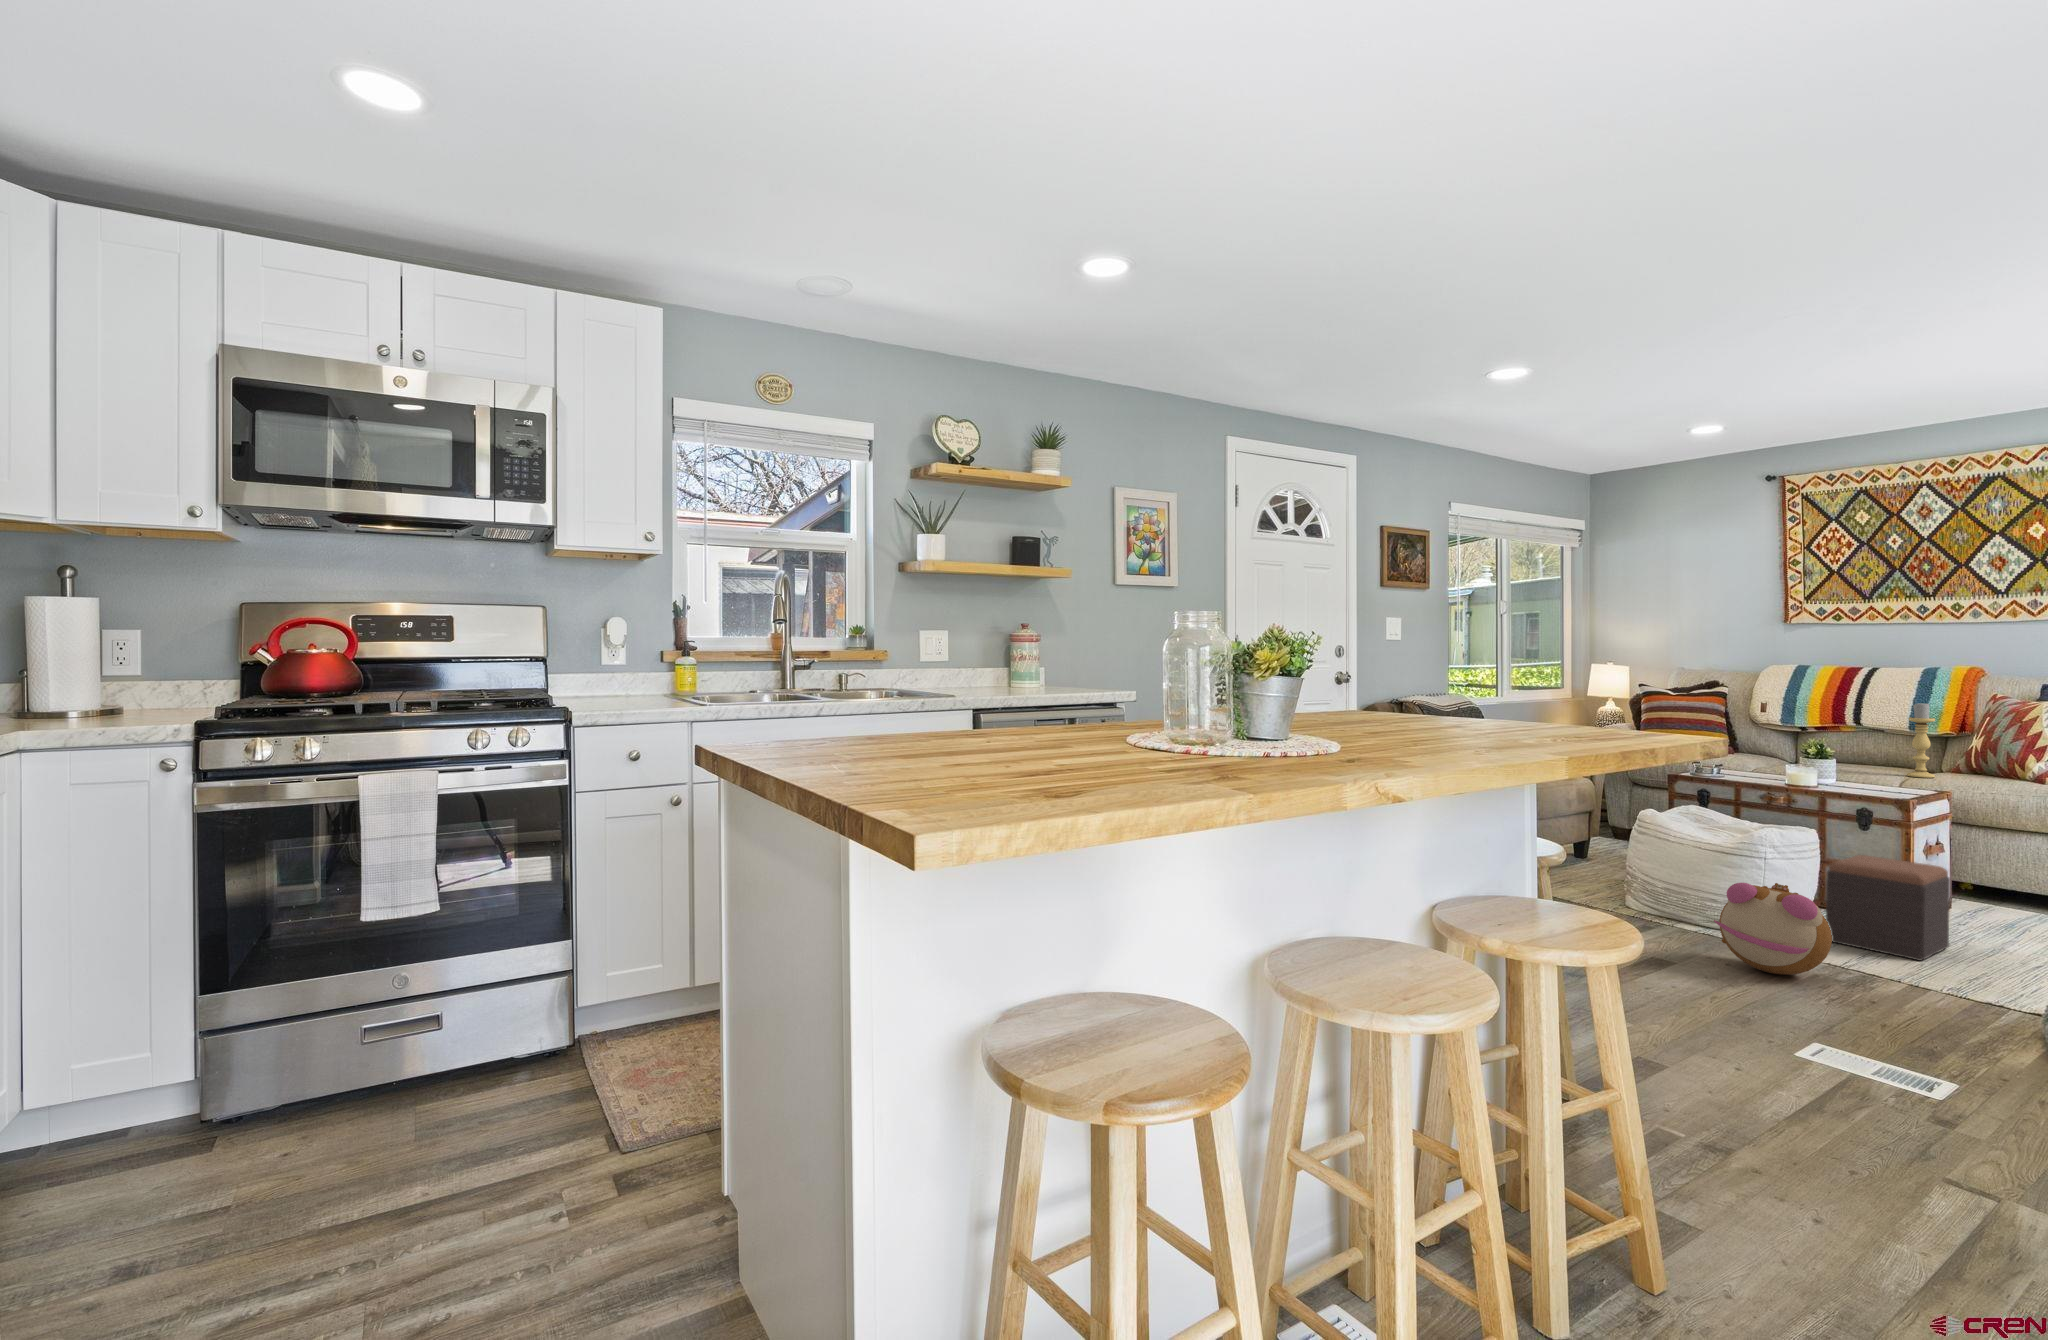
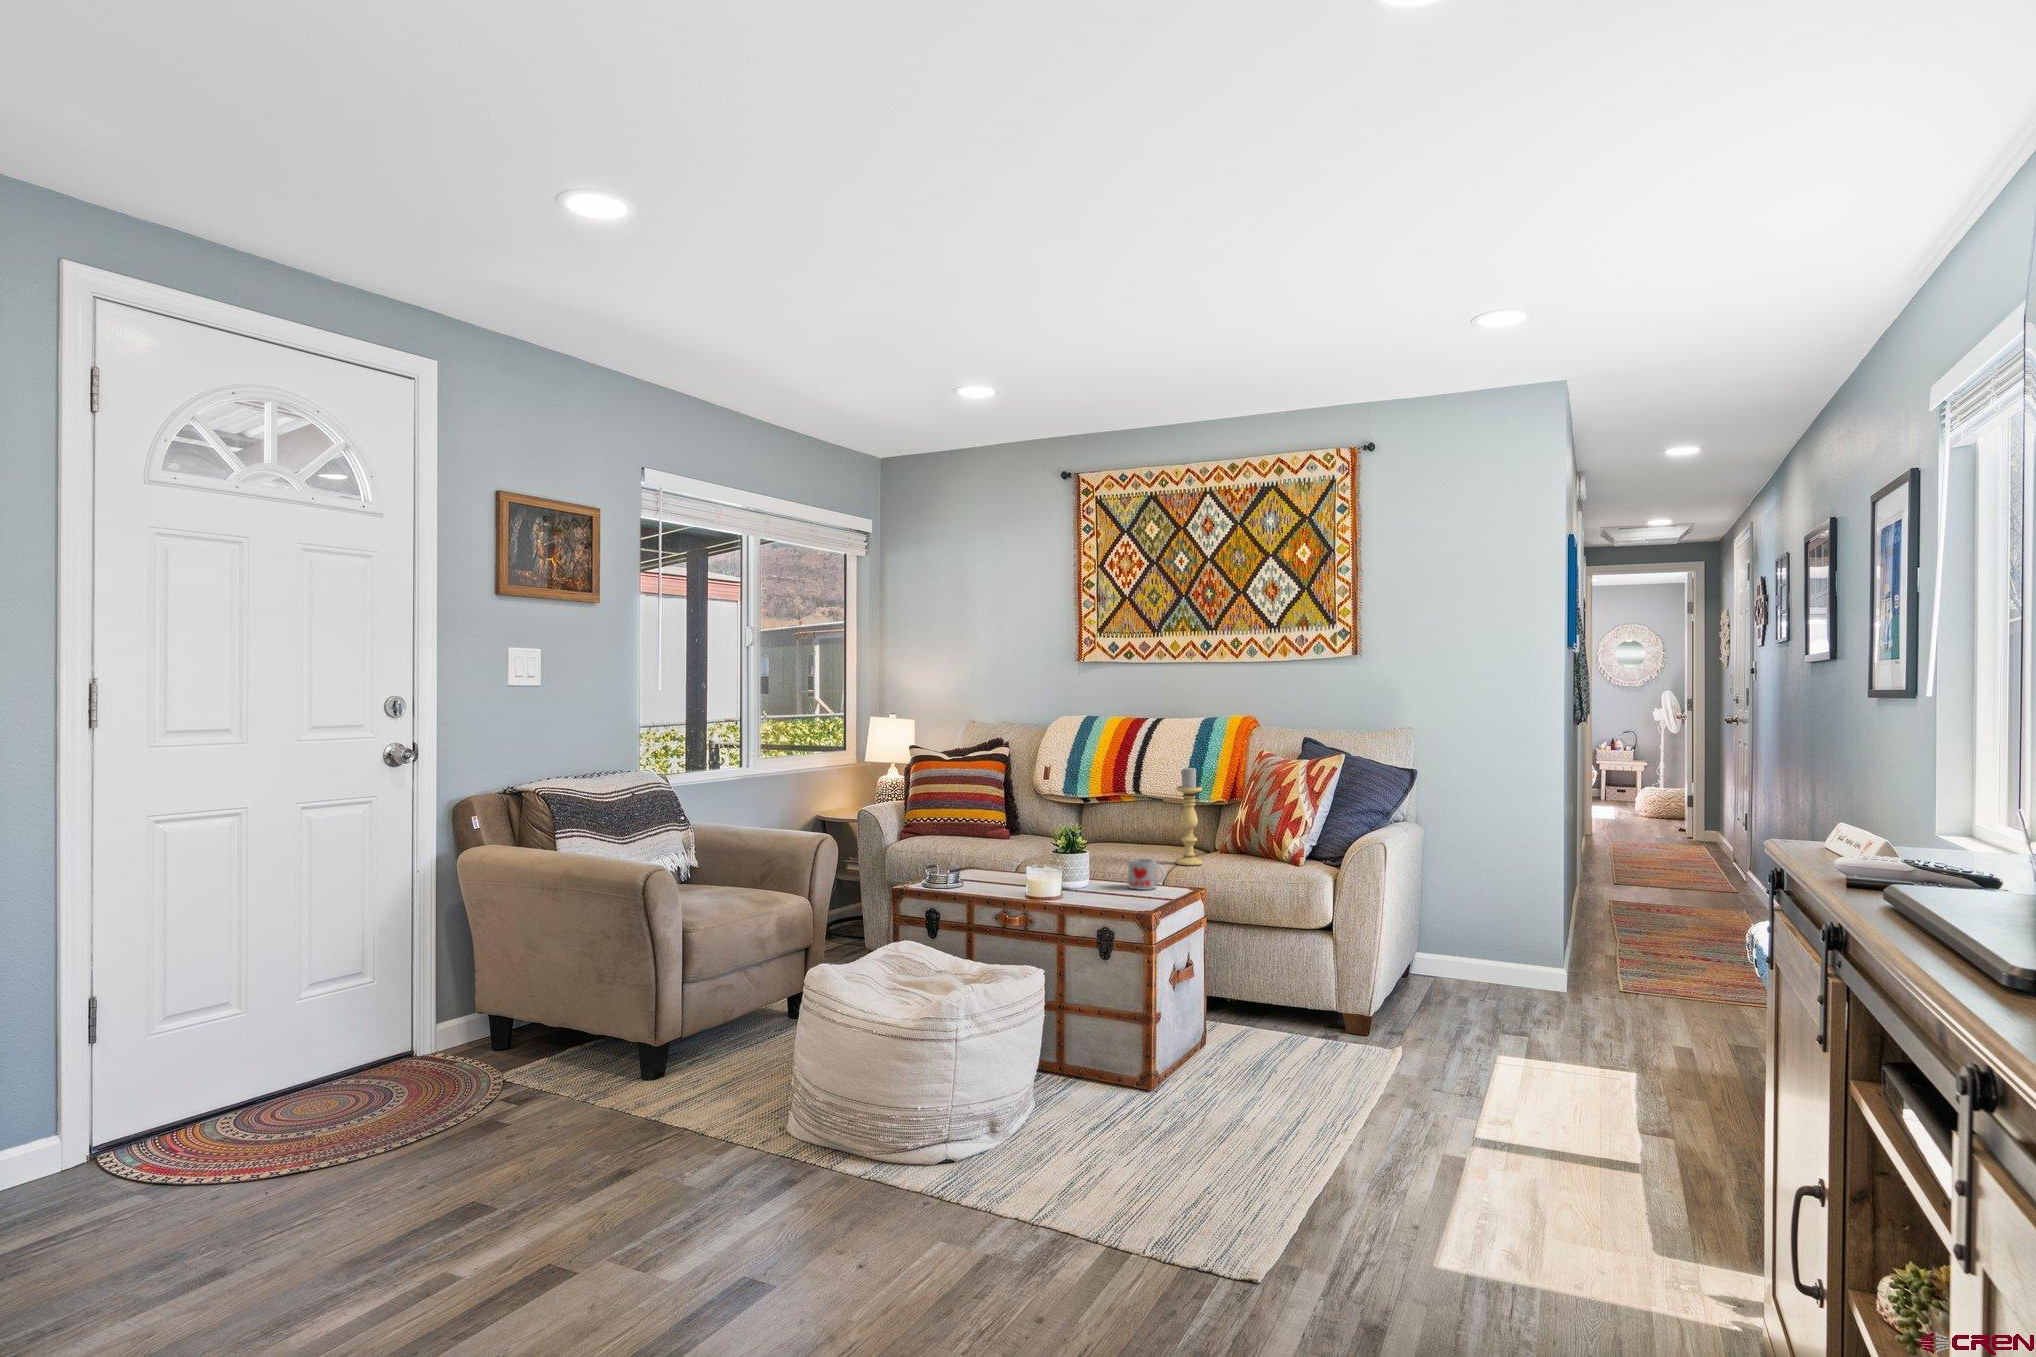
mug: none [1872,766,1910,788] -> present [1128,858,1165,890]
footstool: present [1826,855,1950,961] -> none [1036,1006,1180,1176]
plush toy: present [1714,883,1832,975] -> none [830,1106,997,1271]

